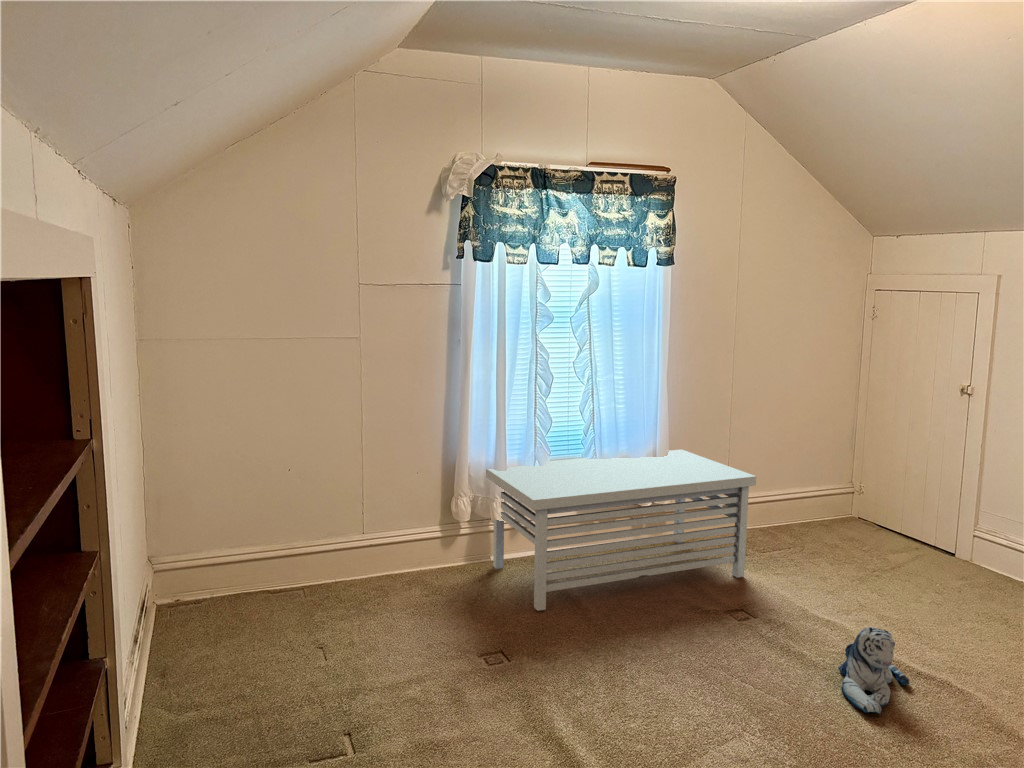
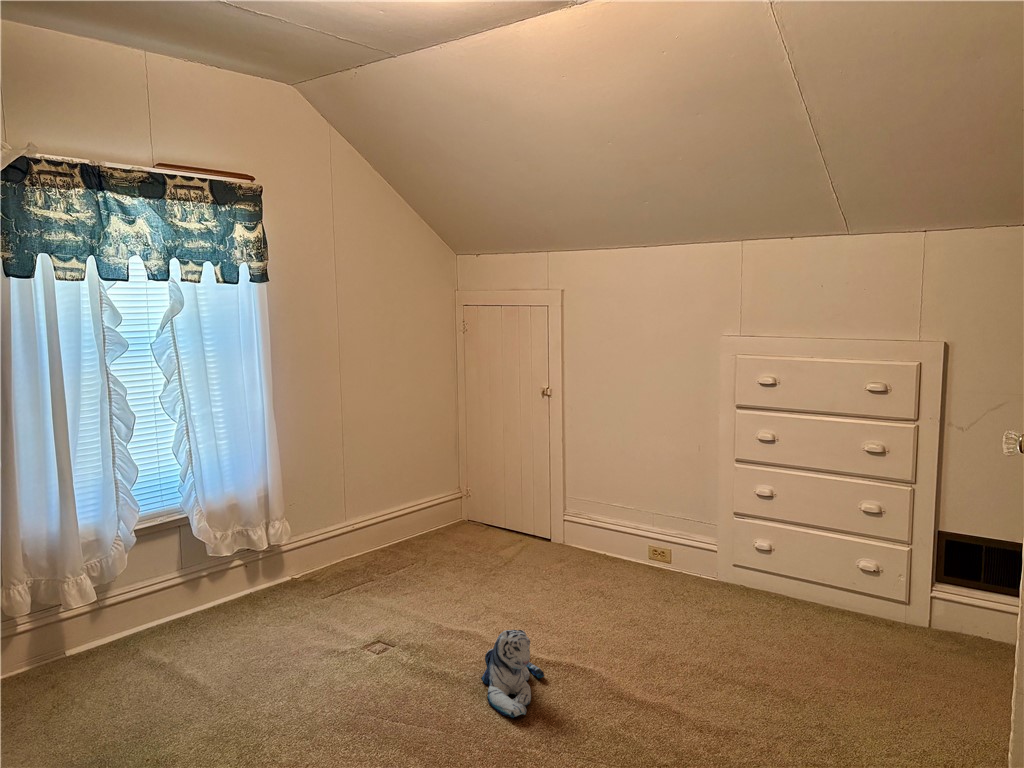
storage bench: present [486,450,756,611] -> none [45,481,379,706]

